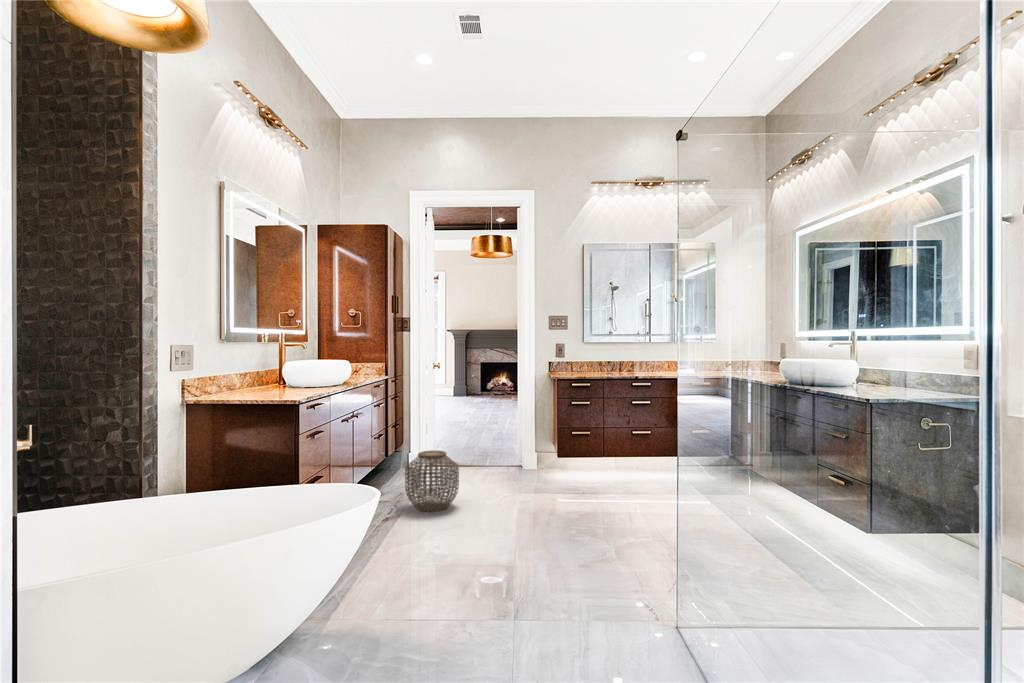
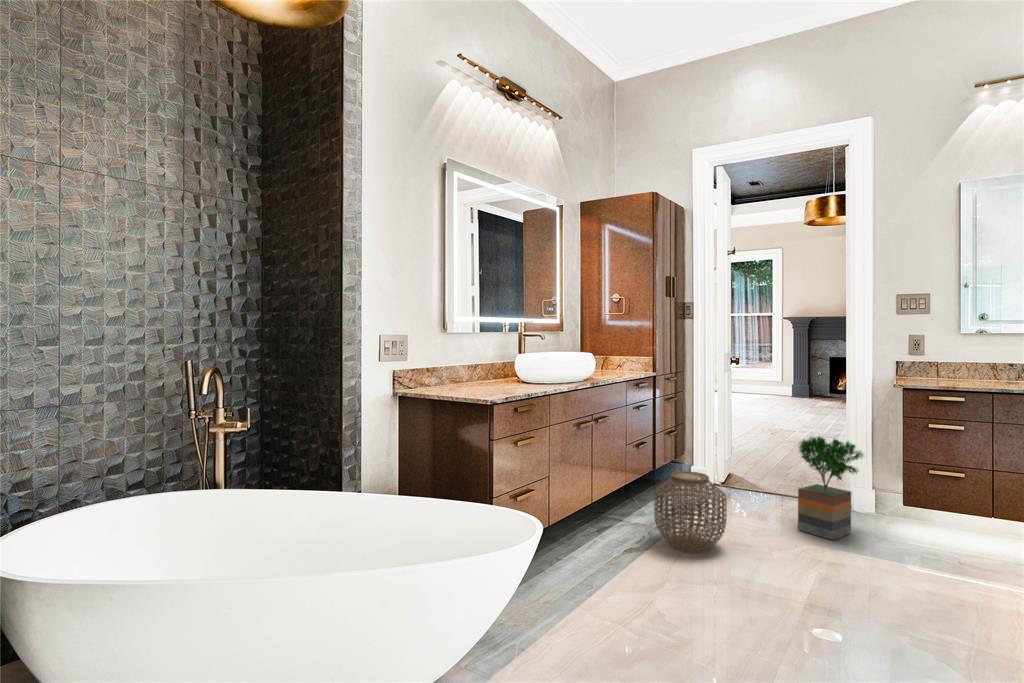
potted tree: none [495,416,538,488] -> present [798,436,863,540]

